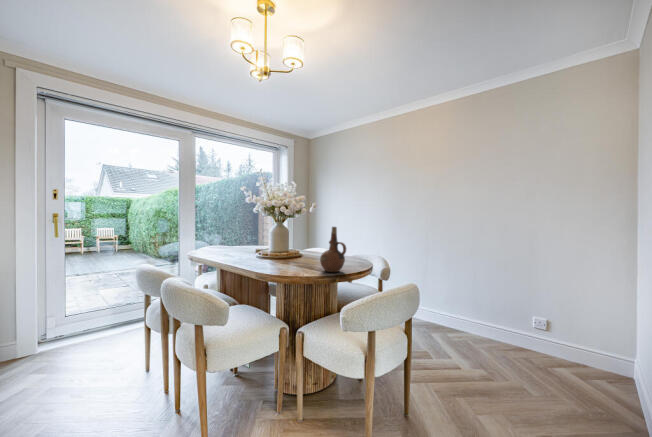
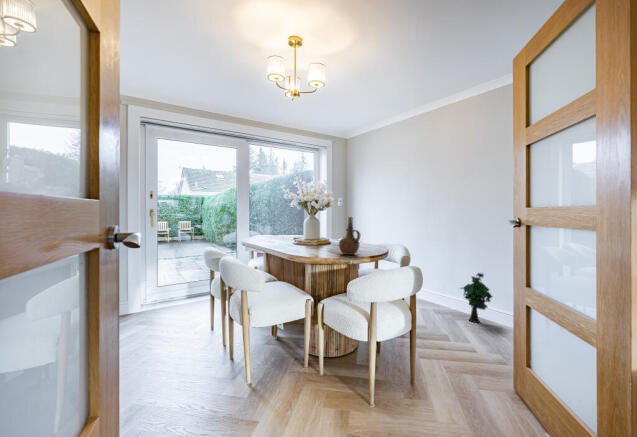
decorative plant: none [431,280,463,332] -> present [461,273,492,323]

